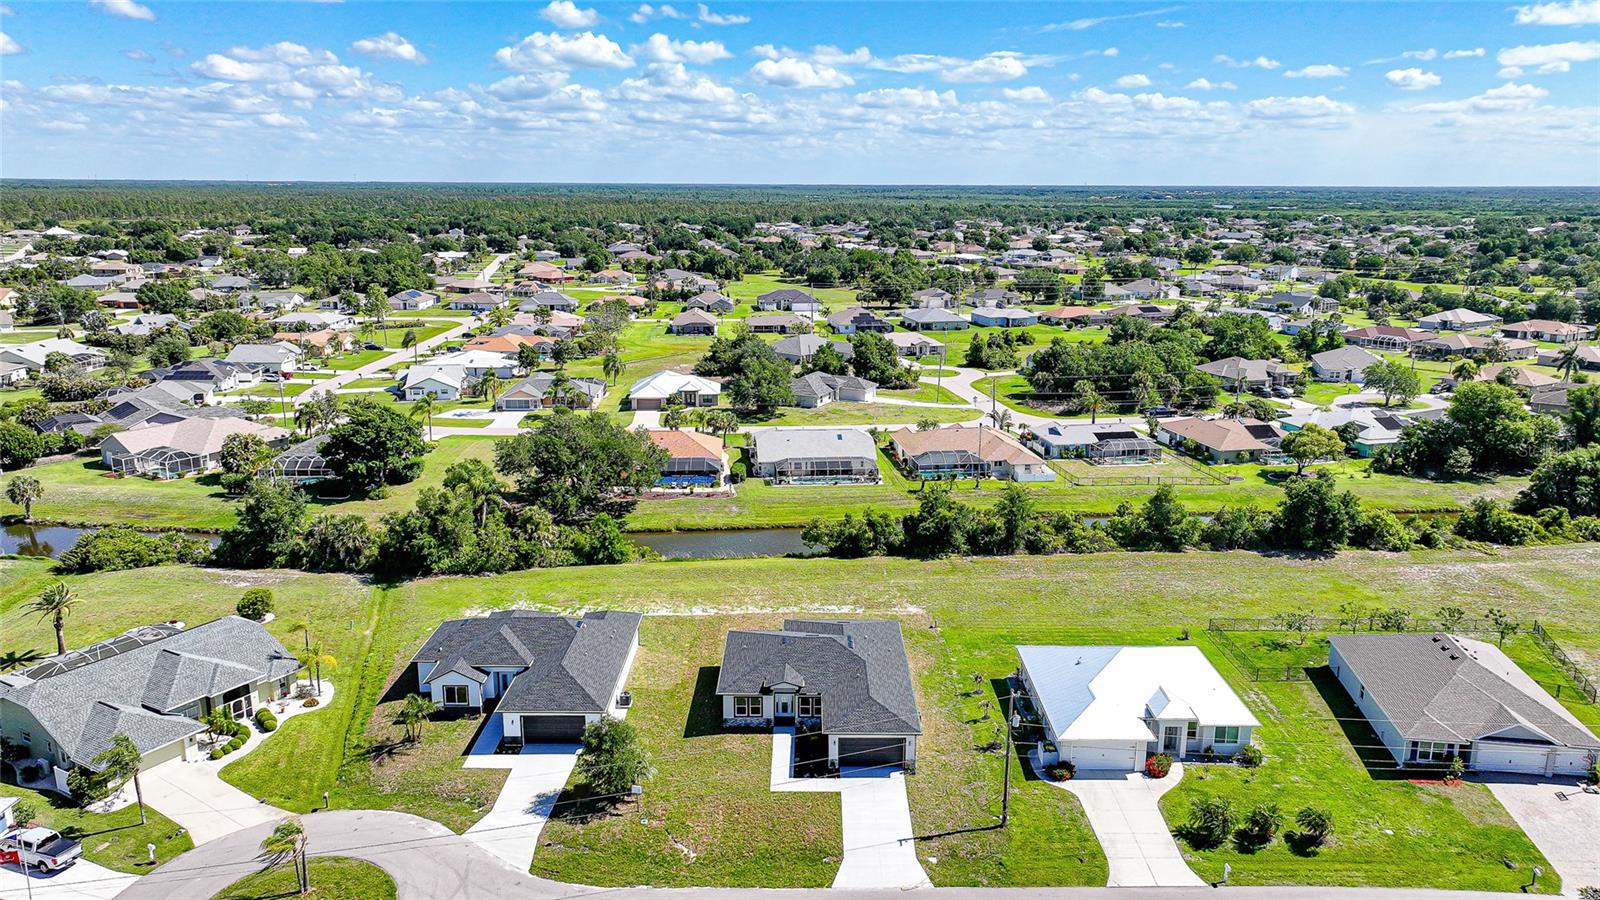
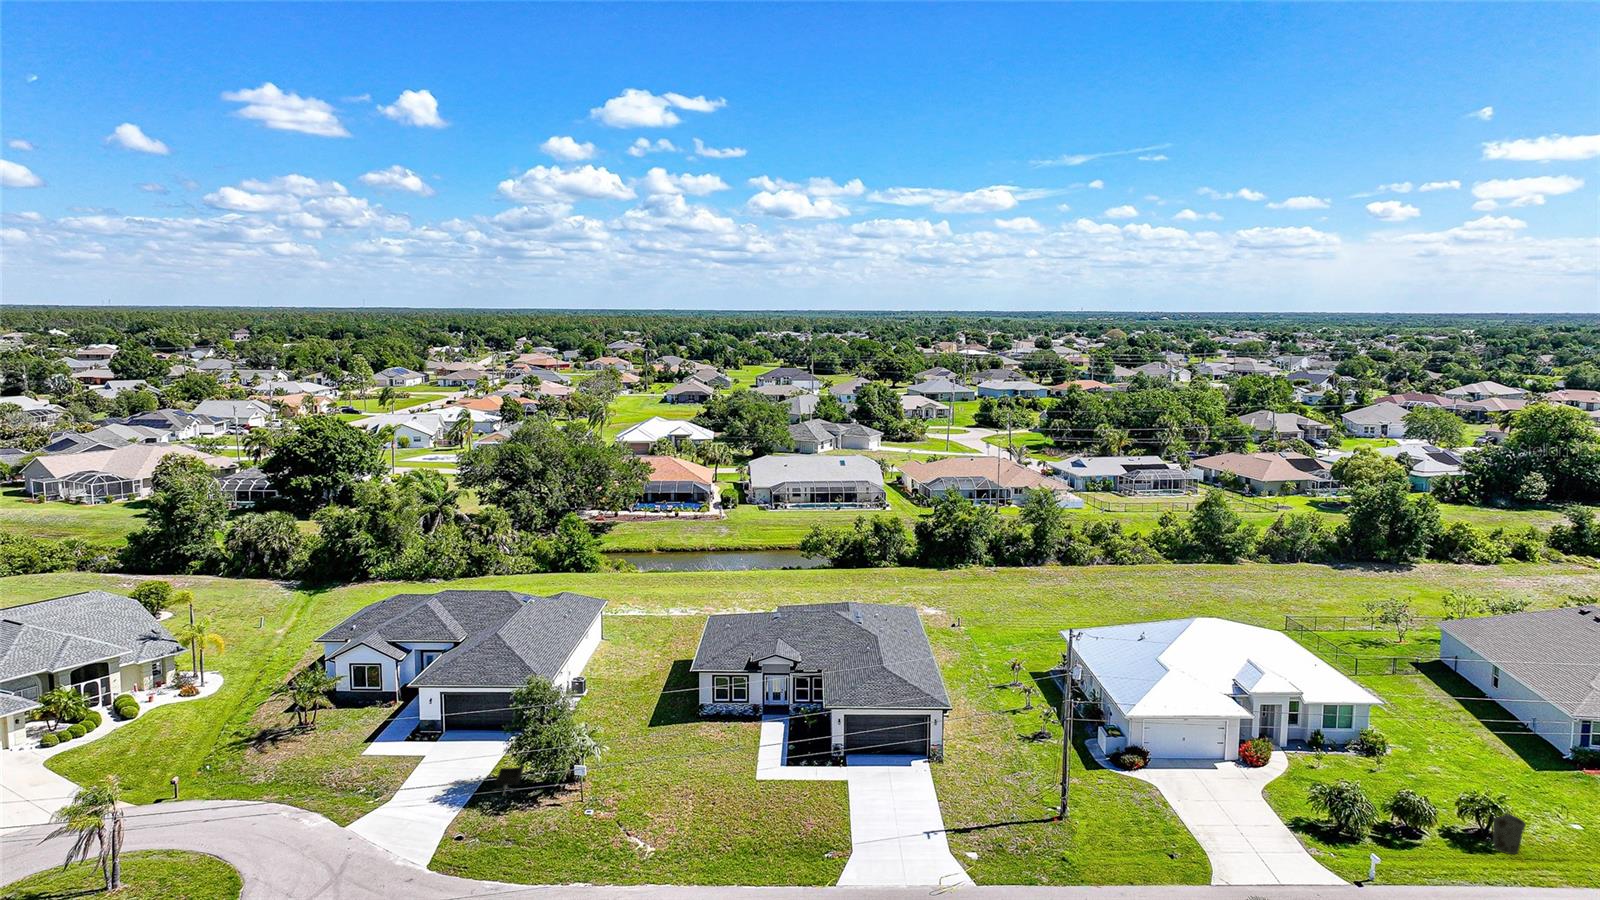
trash can: none [1321,829,1345,860] -> present [1493,814,1526,854]

